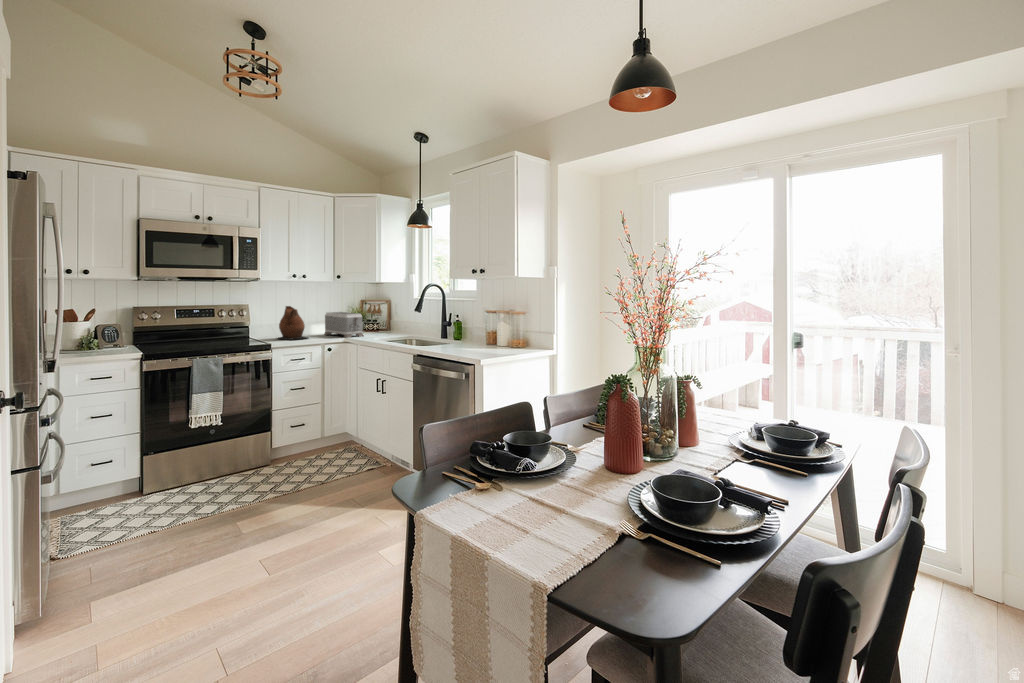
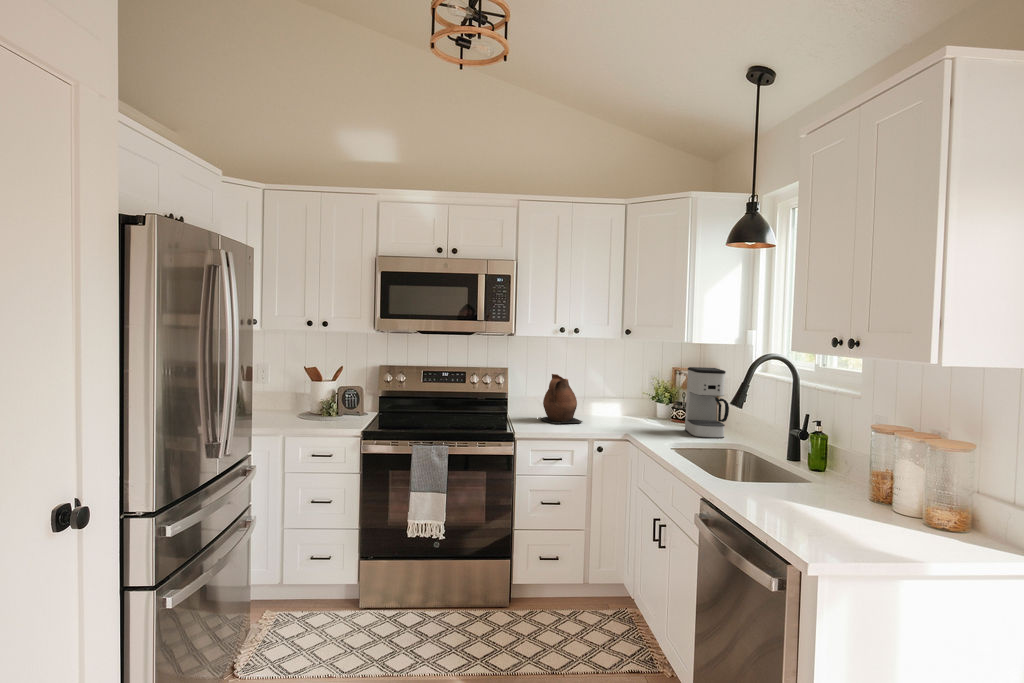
coffee maker: none [377,298,403,339] -> present [685,367,729,438]
toaster: present [324,312,363,338] -> none [609,385,665,428]

